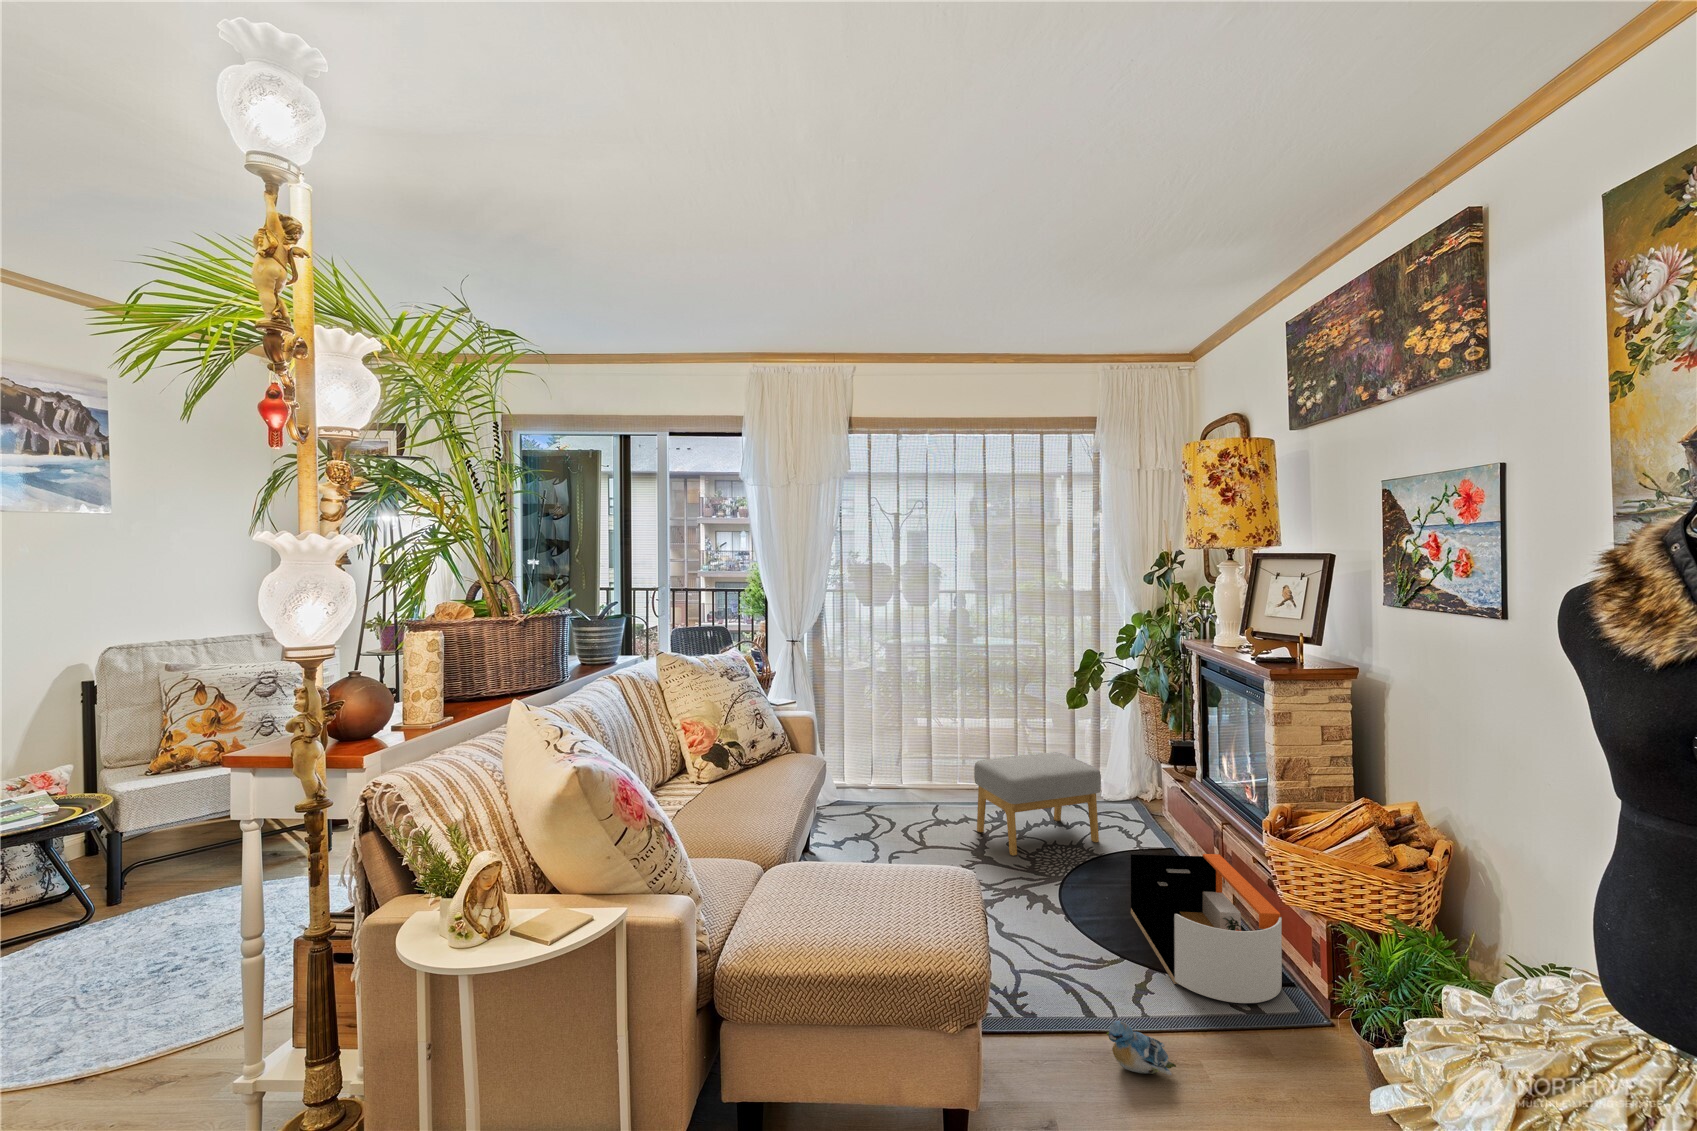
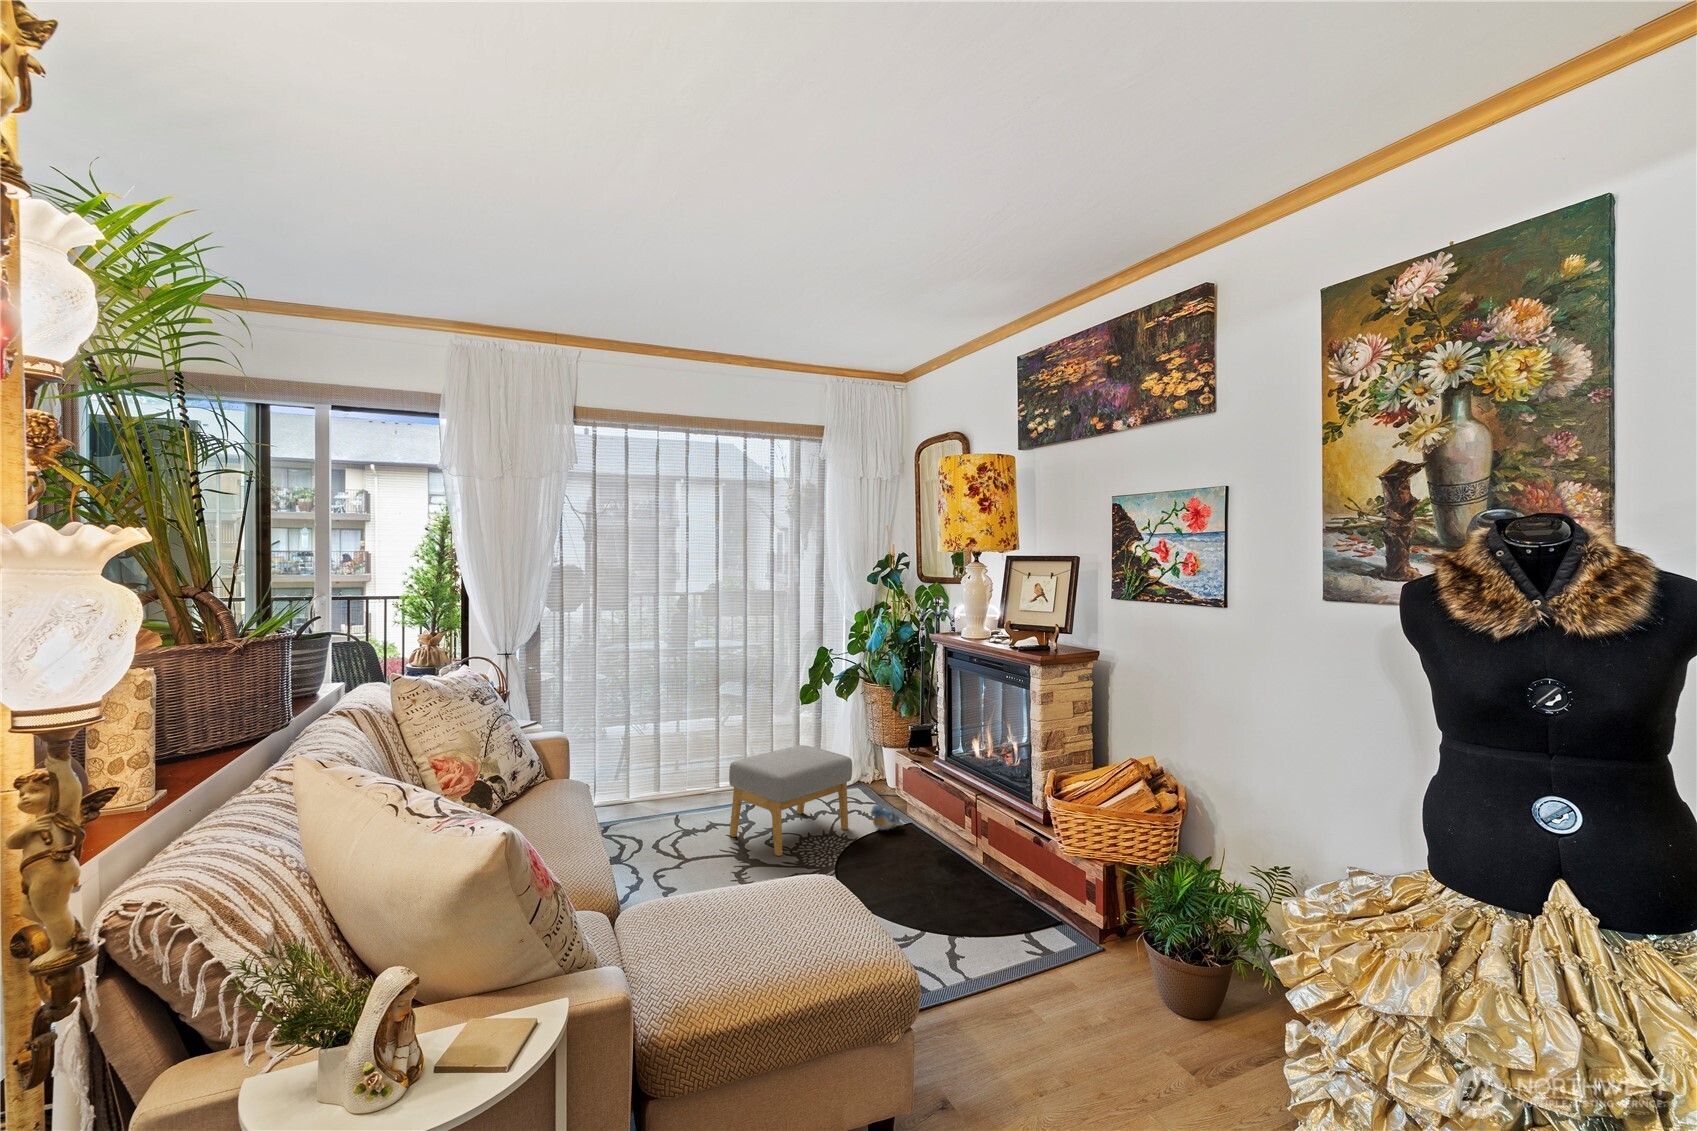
storage bin: present [1131,854,1282,1003] -> none [912,823,1064,957]
plush toy: present [1106,1021,1176,1075] -> present [871,805,903,830]

